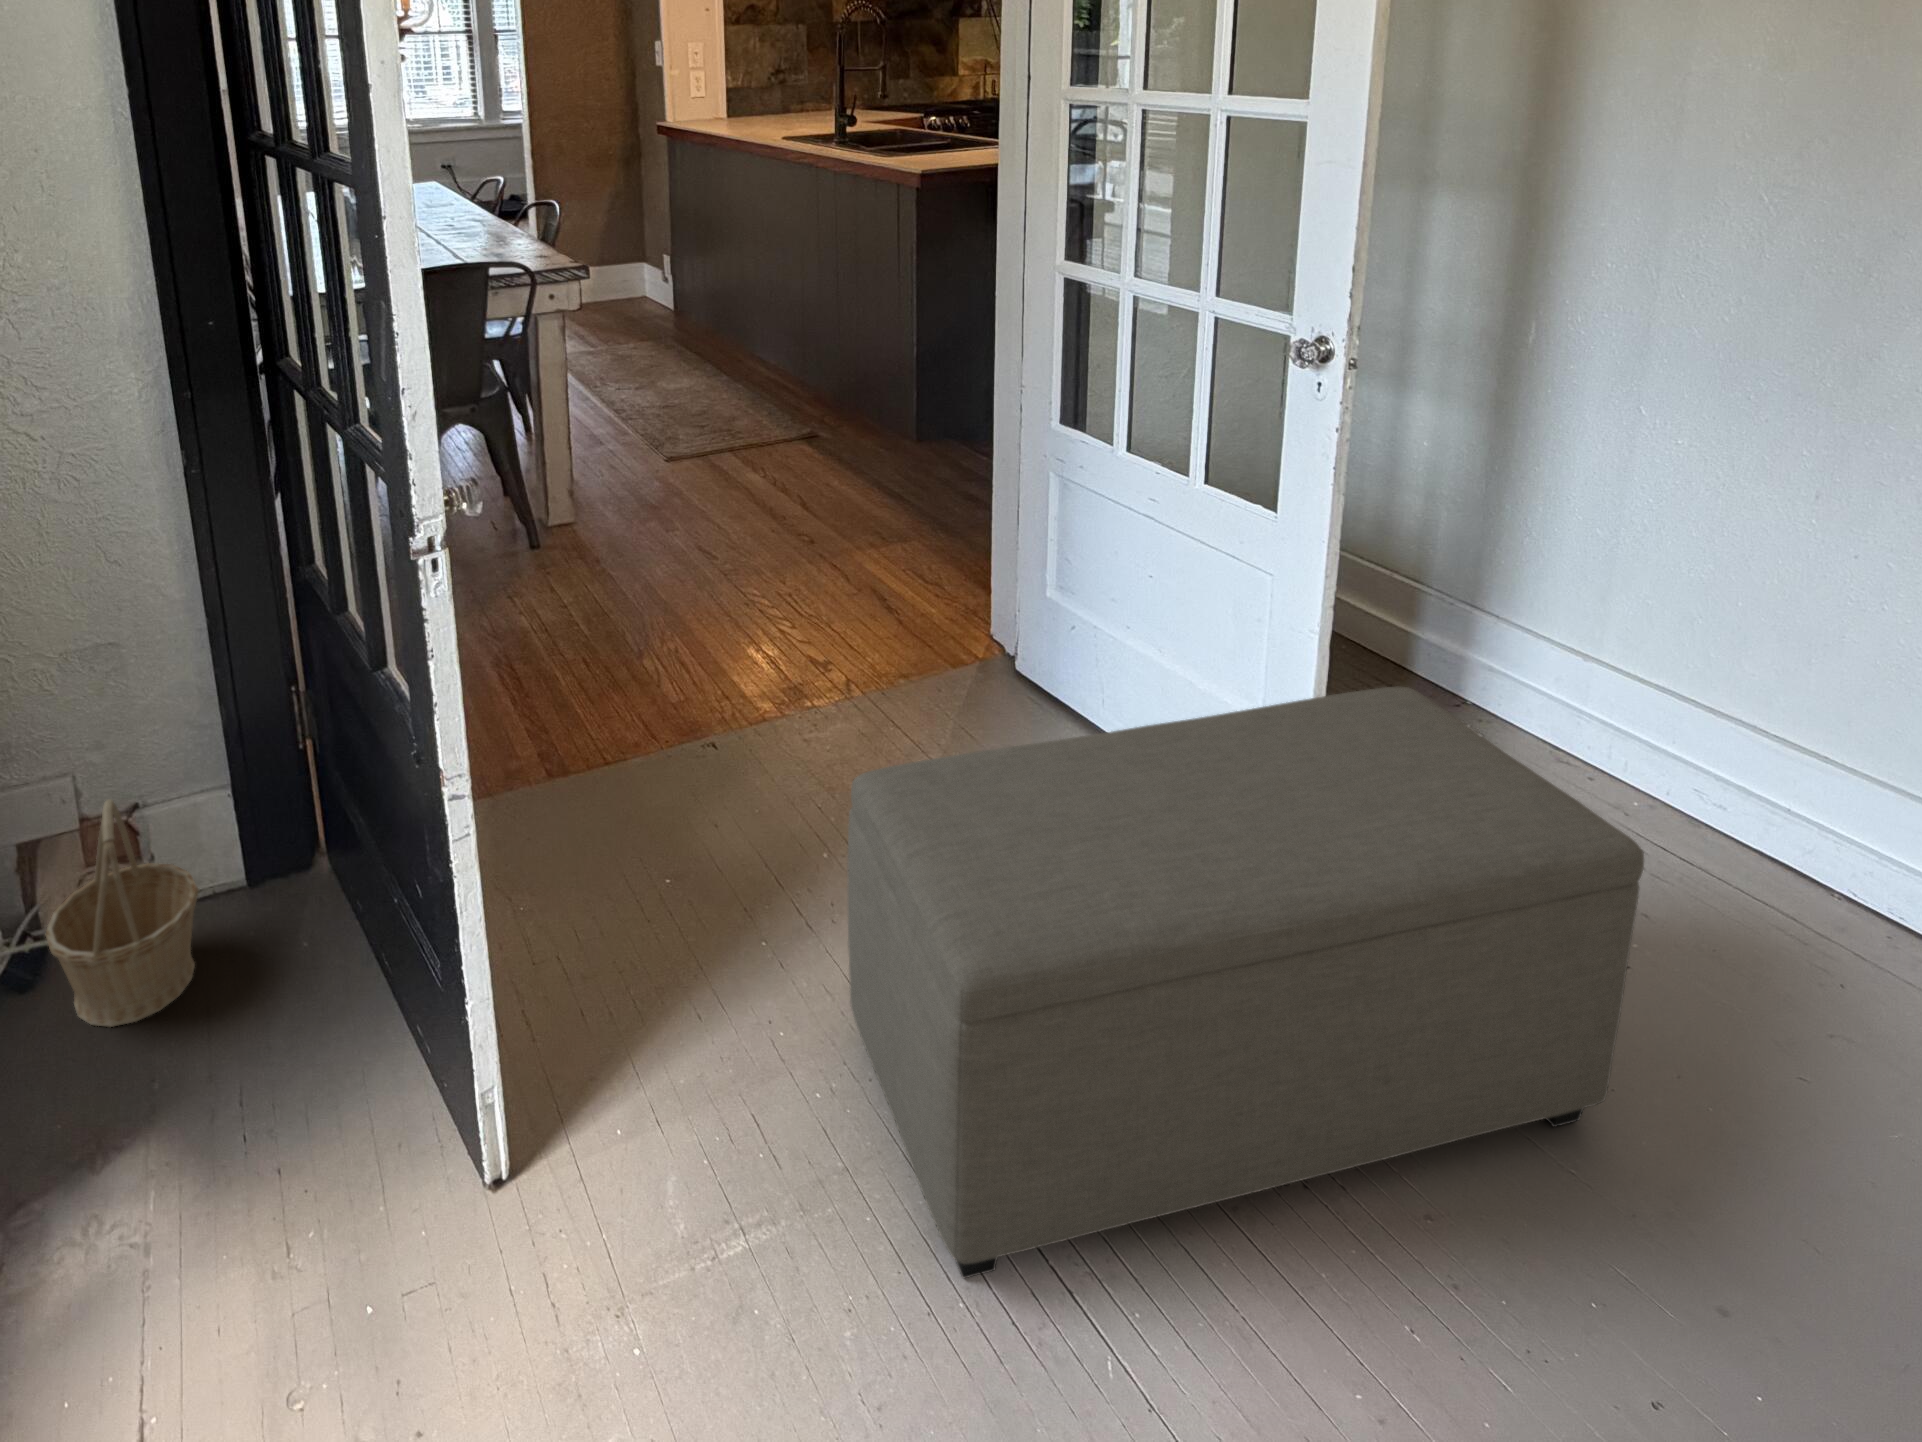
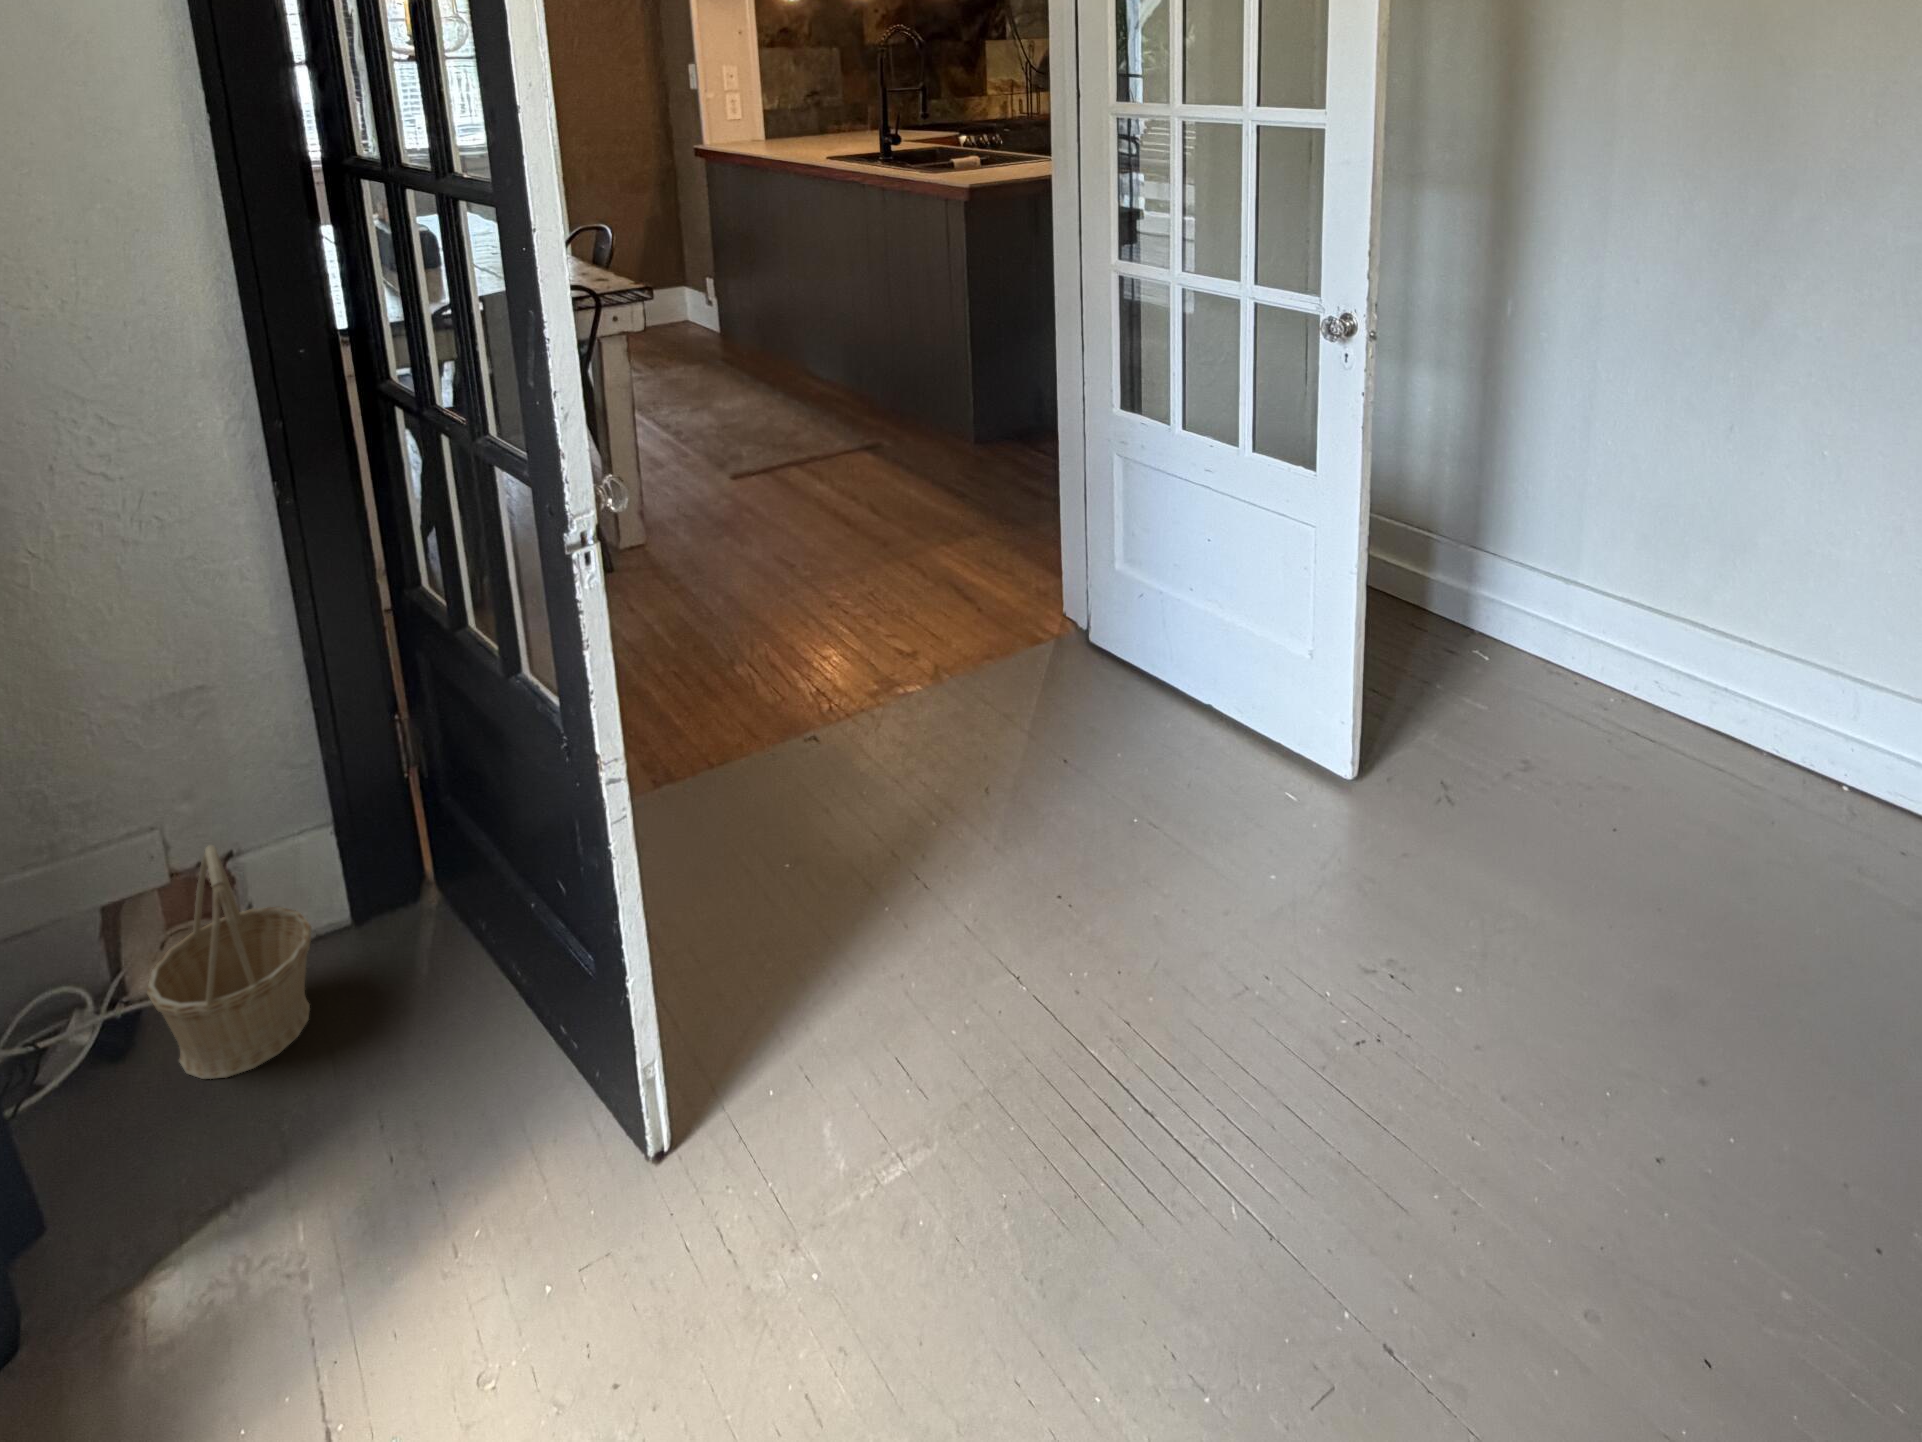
ottoman: present [848,687,1644,1278] -> none [970,609,1621,1160]

